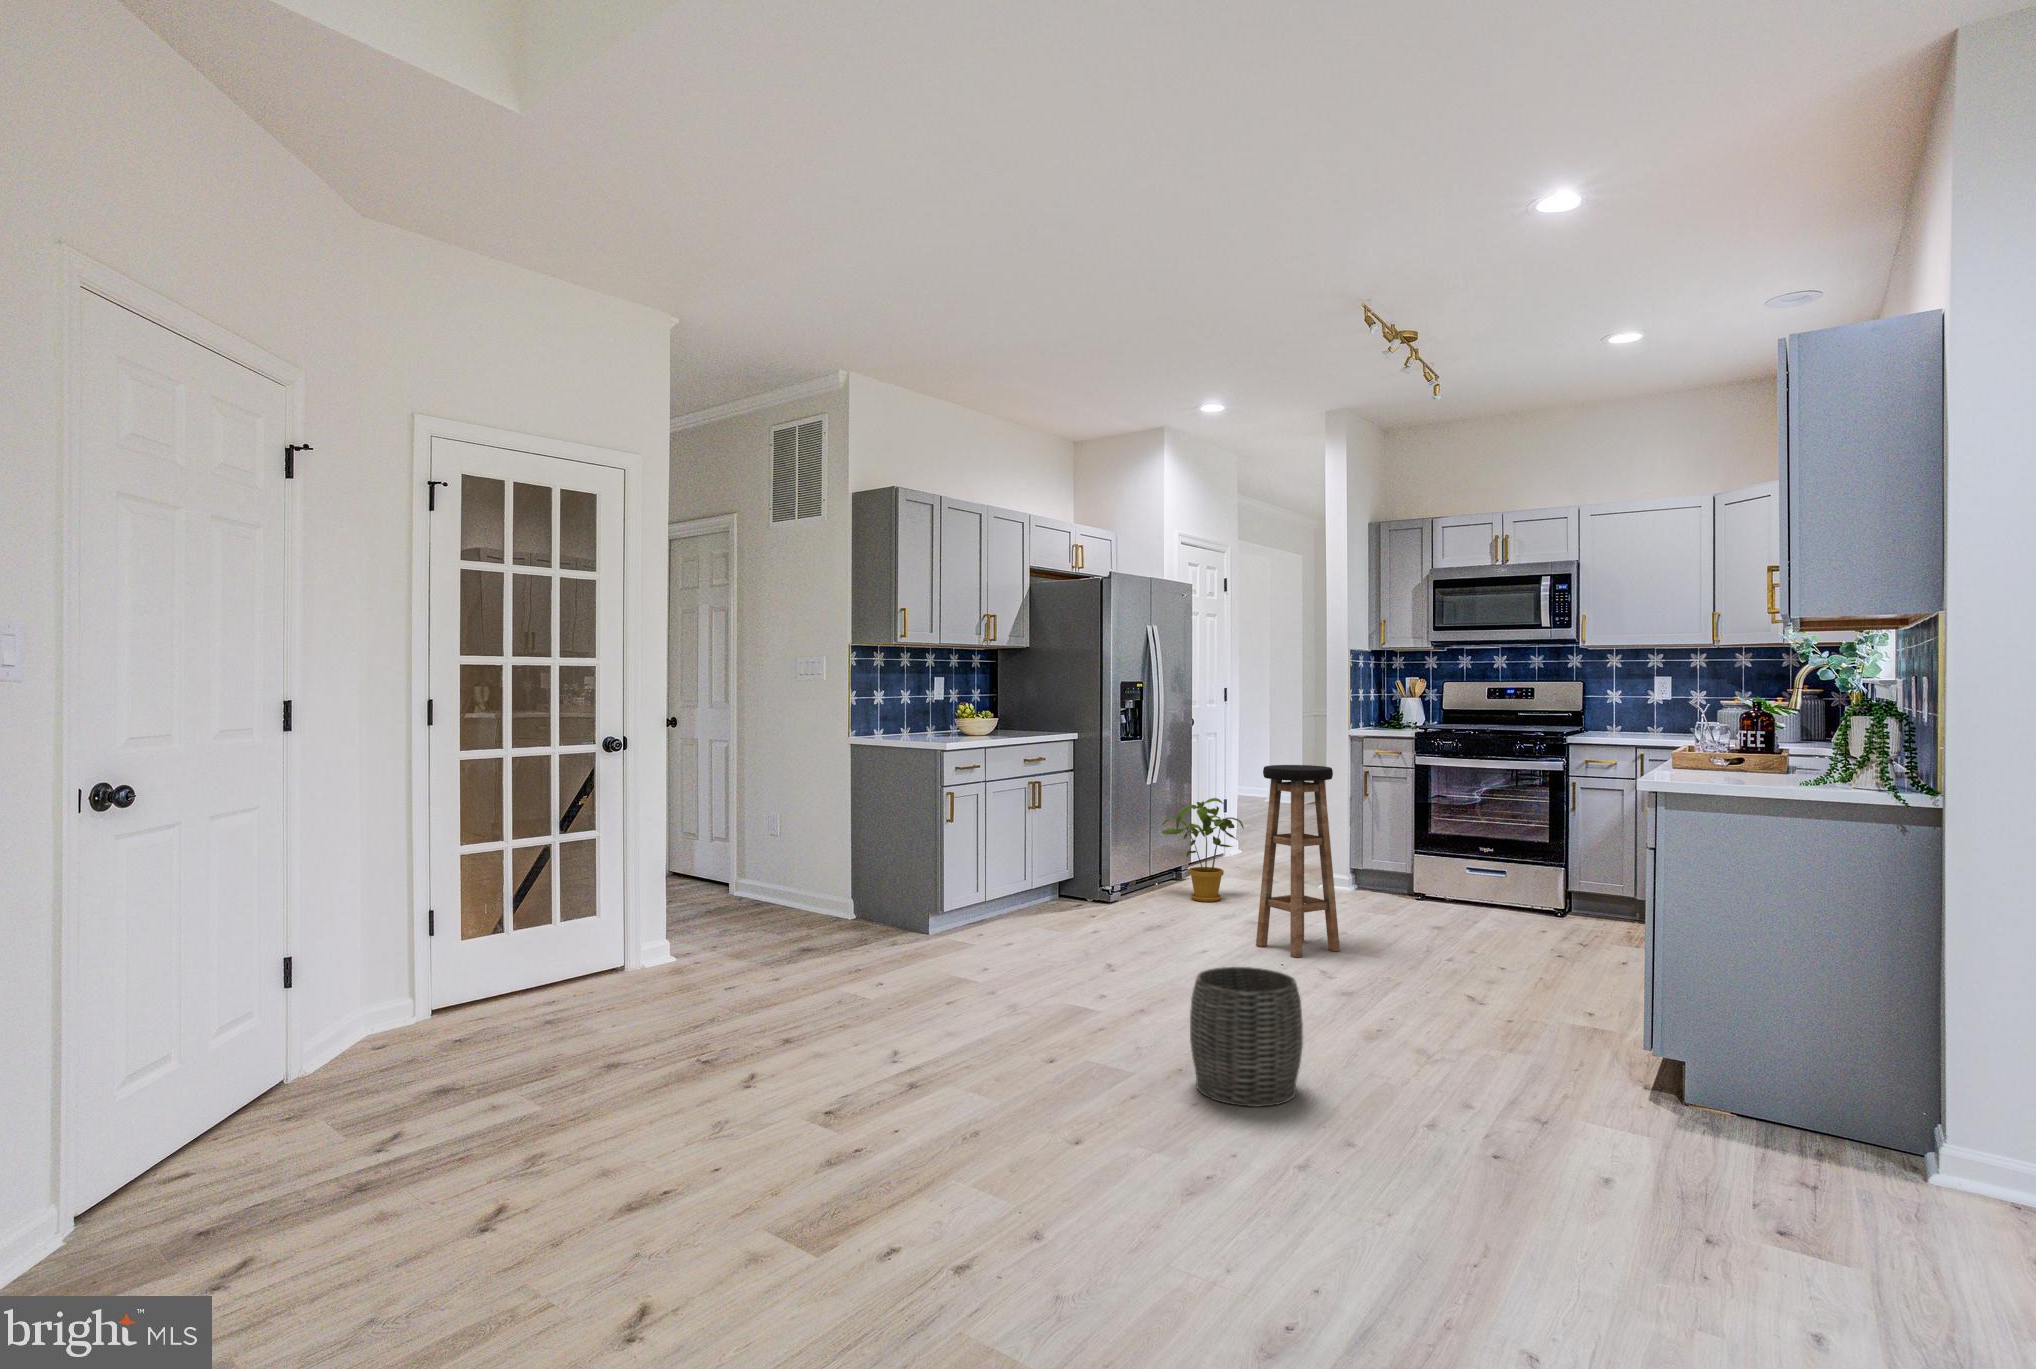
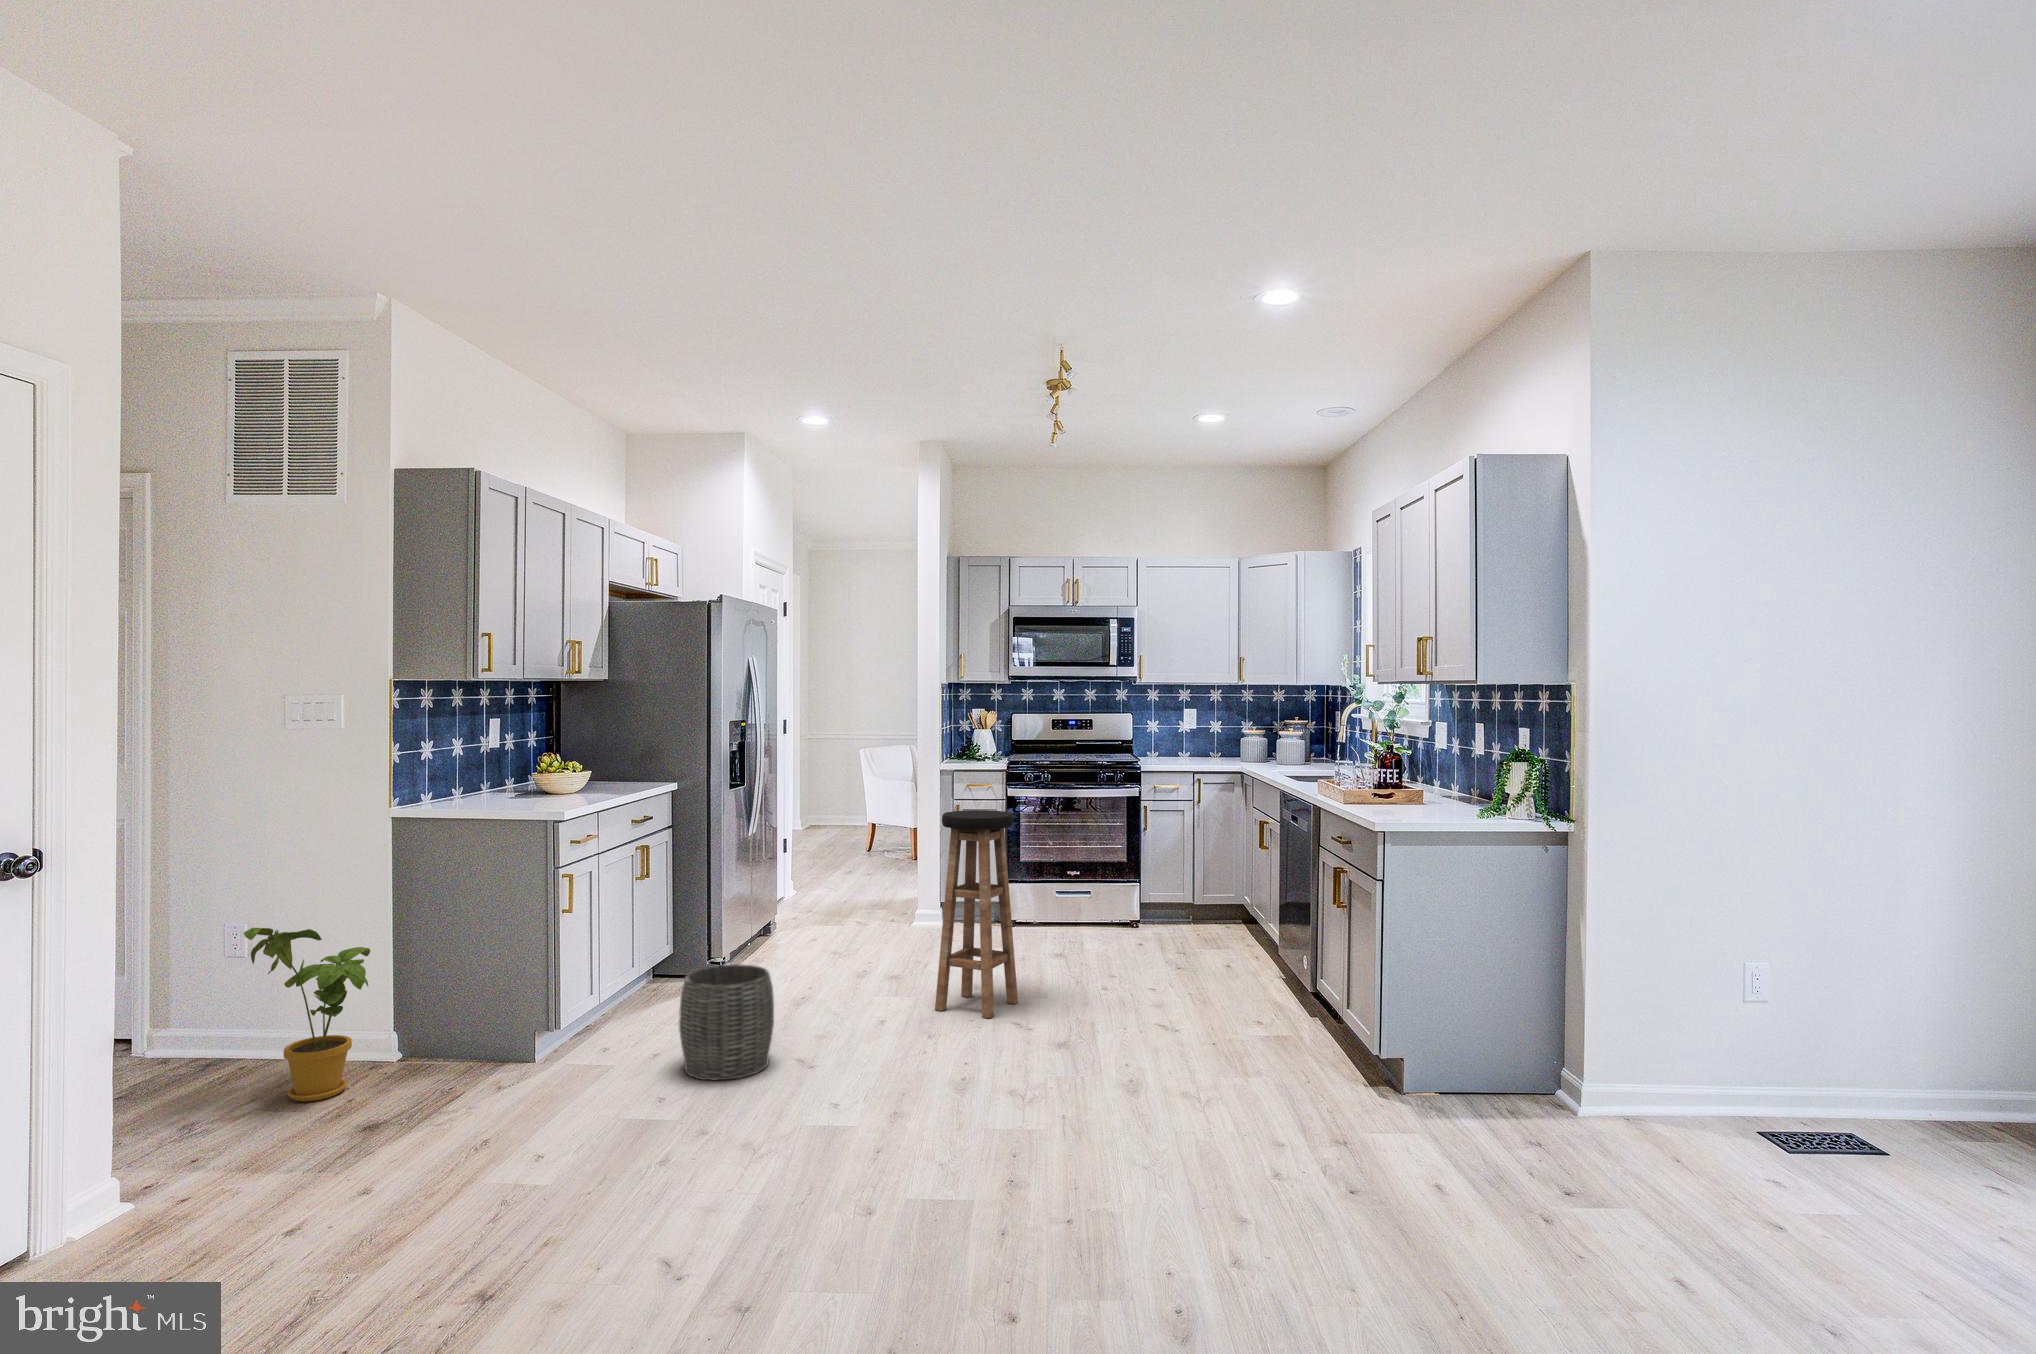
house plant: present [1162,798,1244,902] -> present [244,928,370,1101]
woven basket: present [1190,967,1303,1107] -> present [679,965,774,1080]

